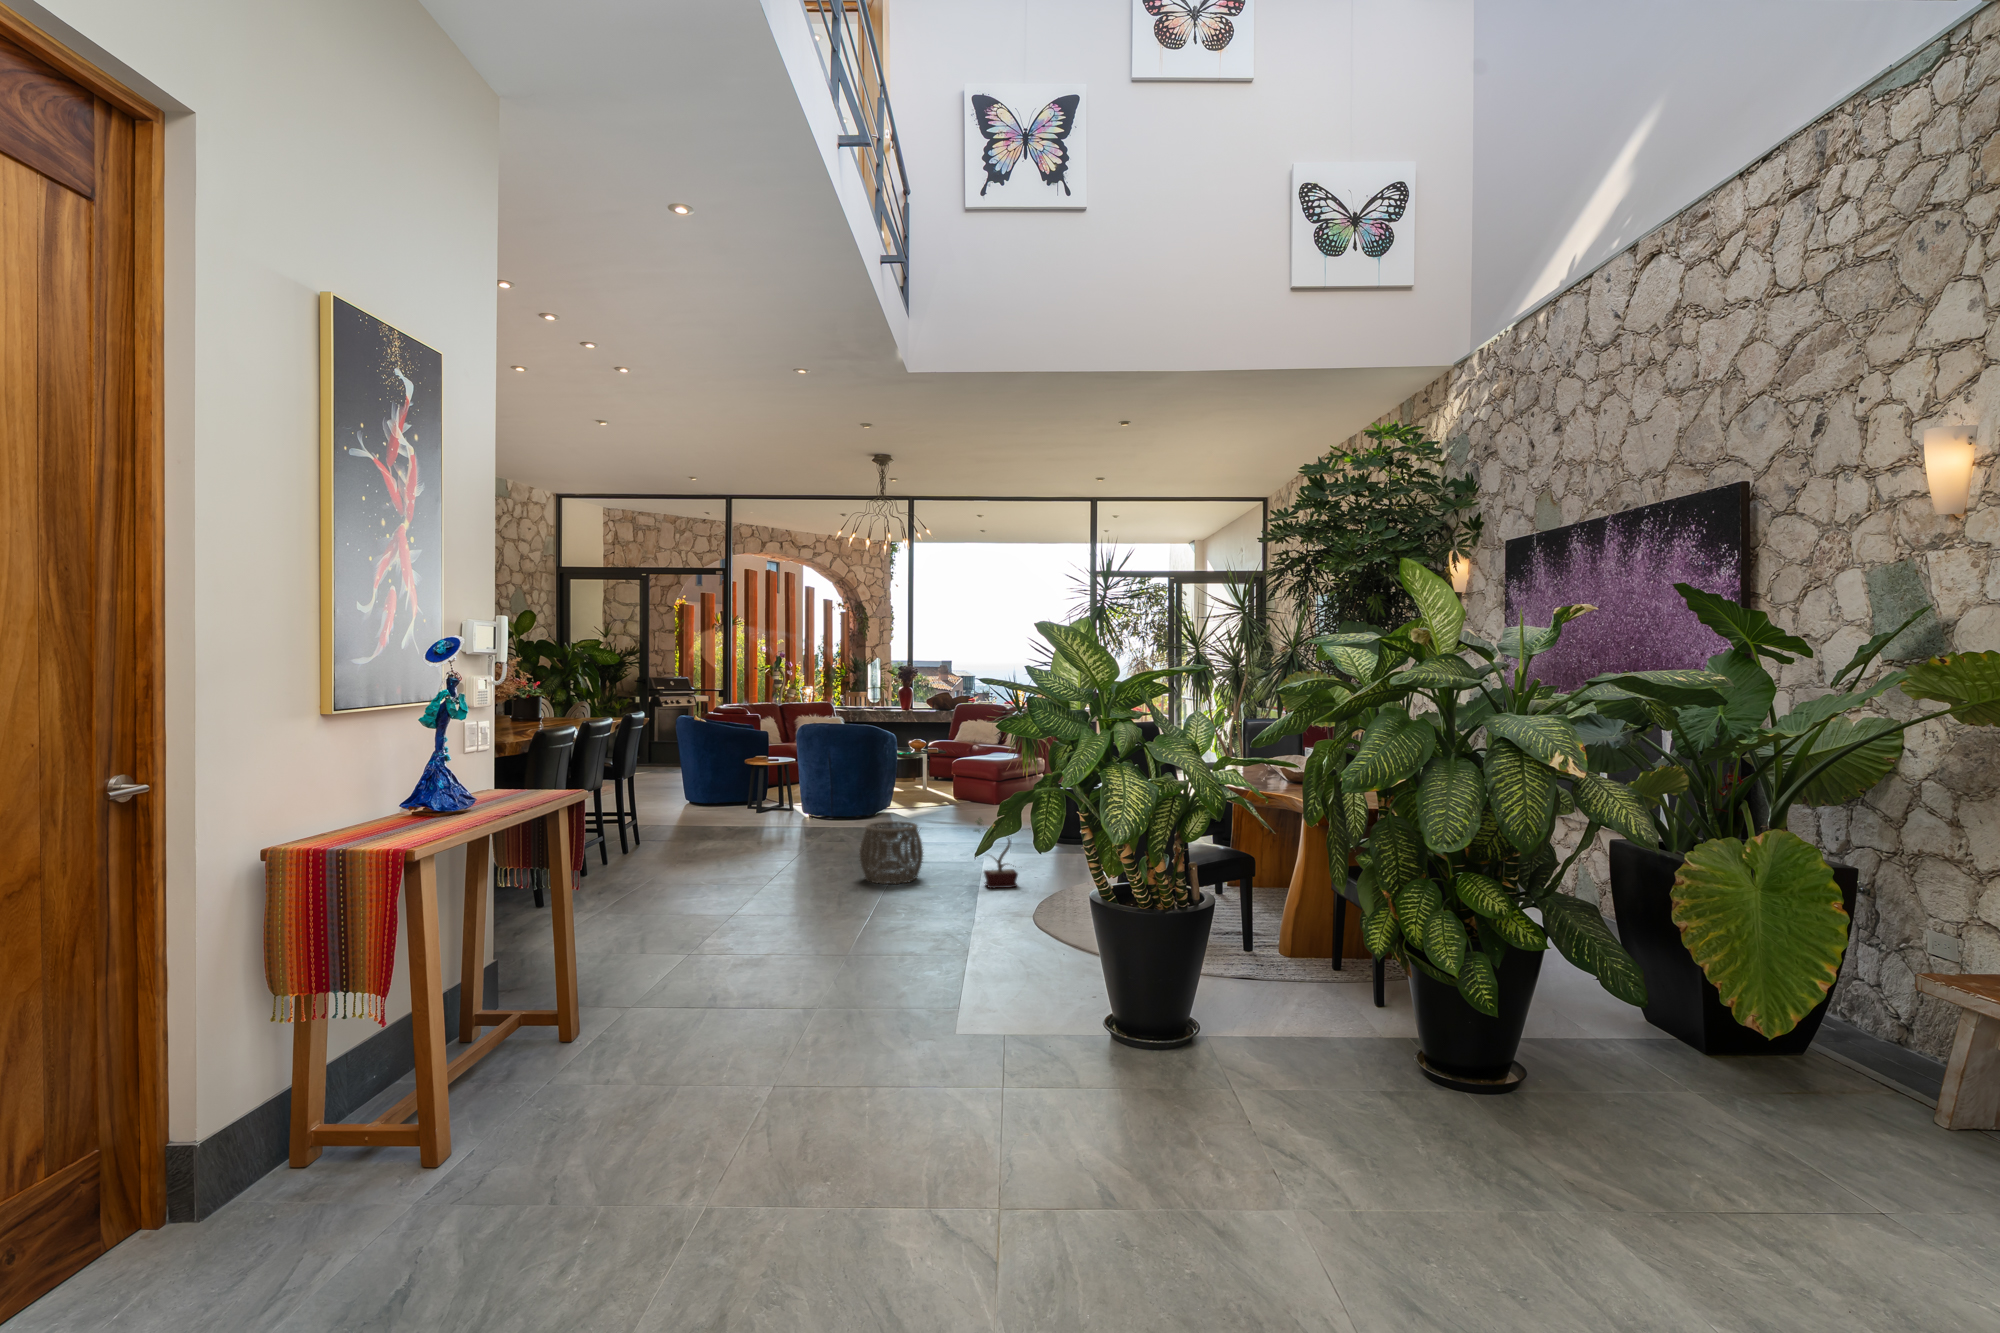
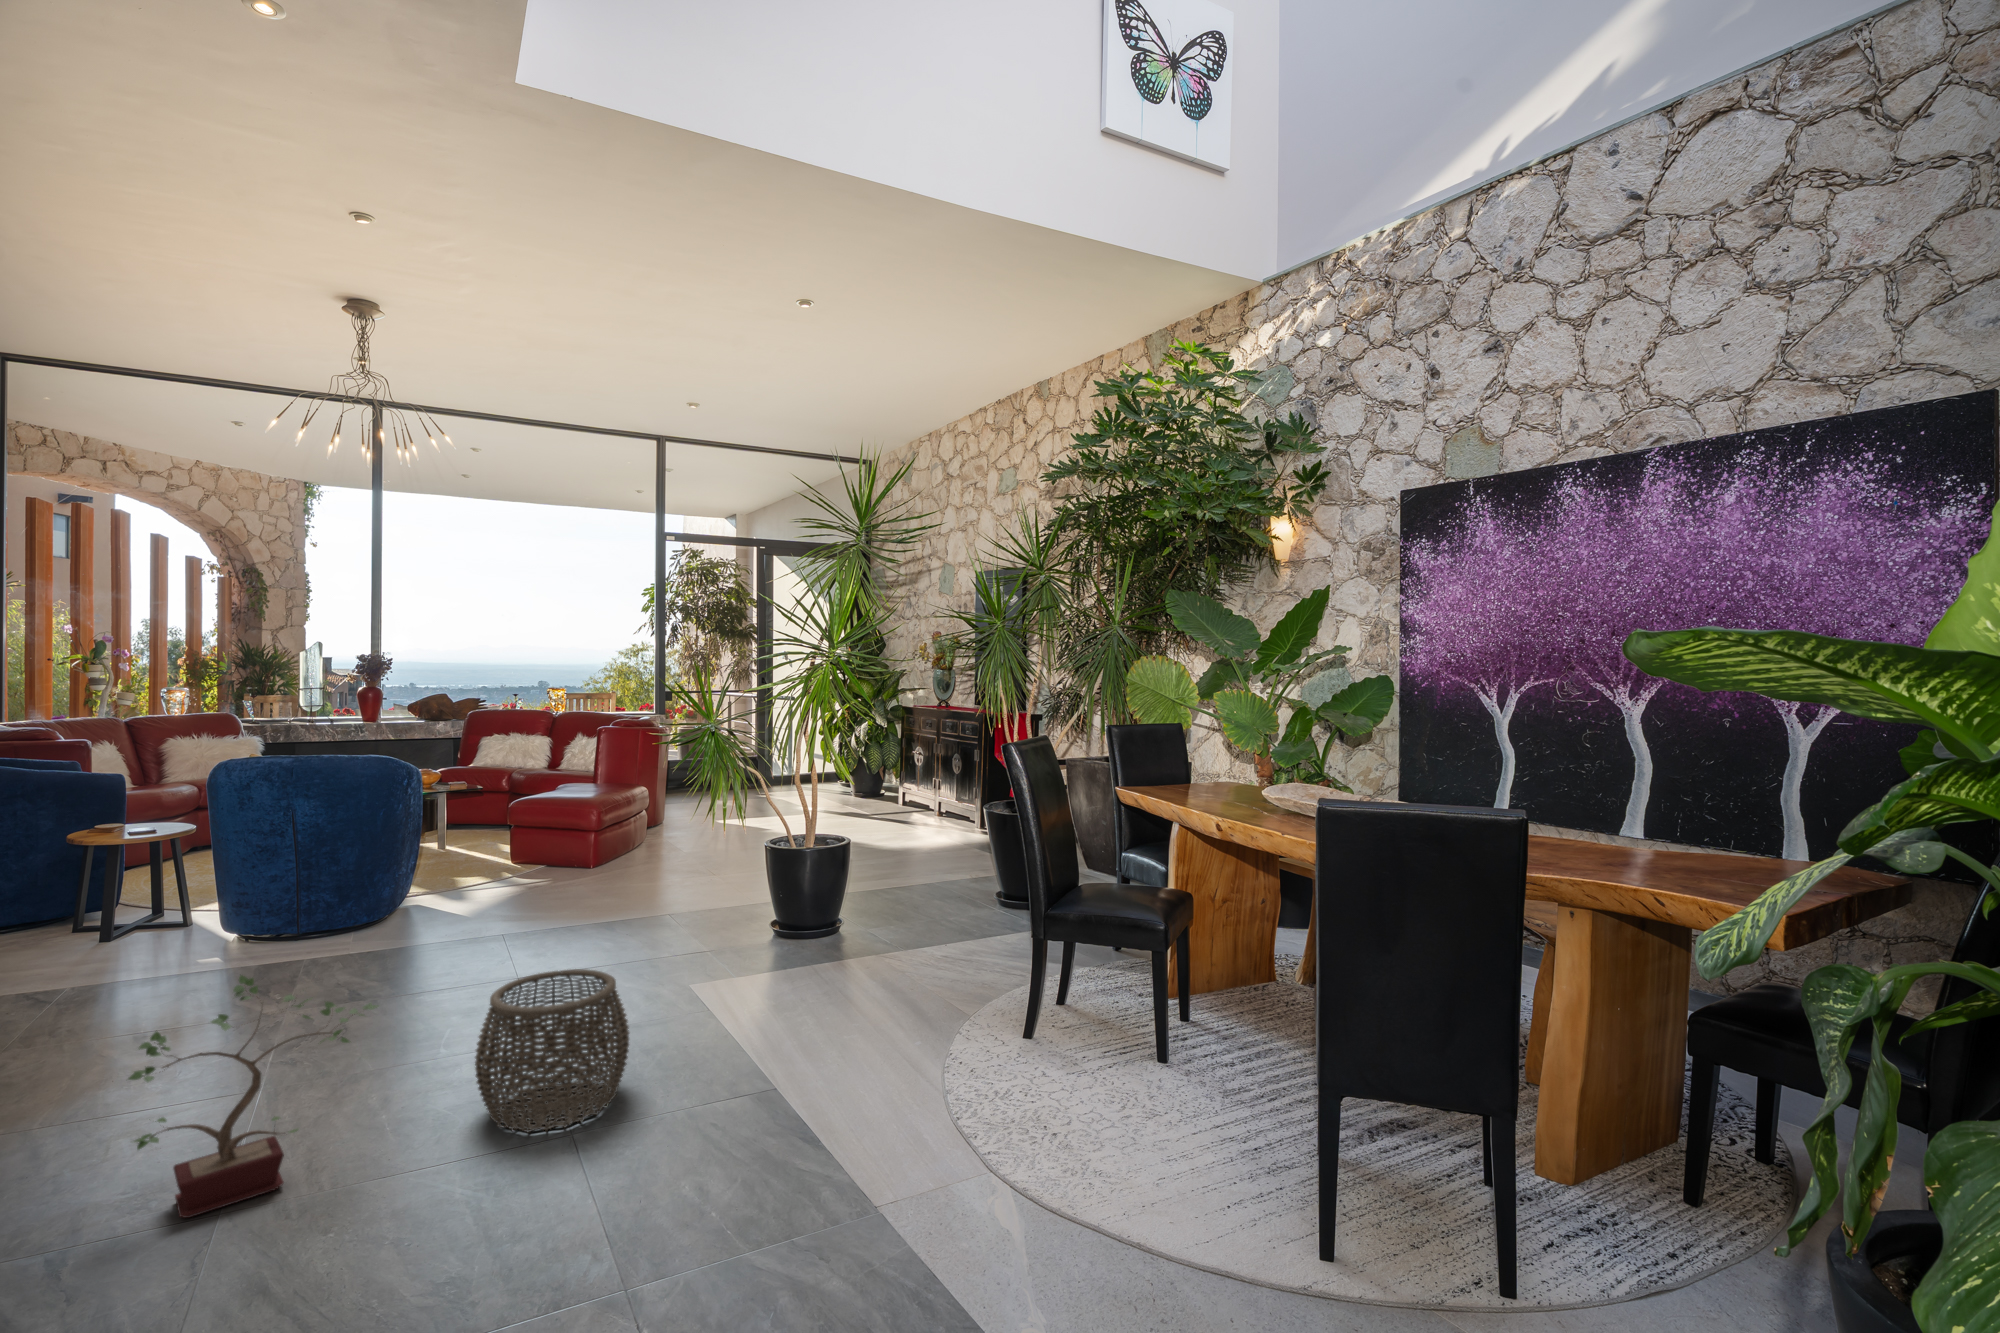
potted plant: present [975,803,1033,888] -> present [128,975,378,1218]

